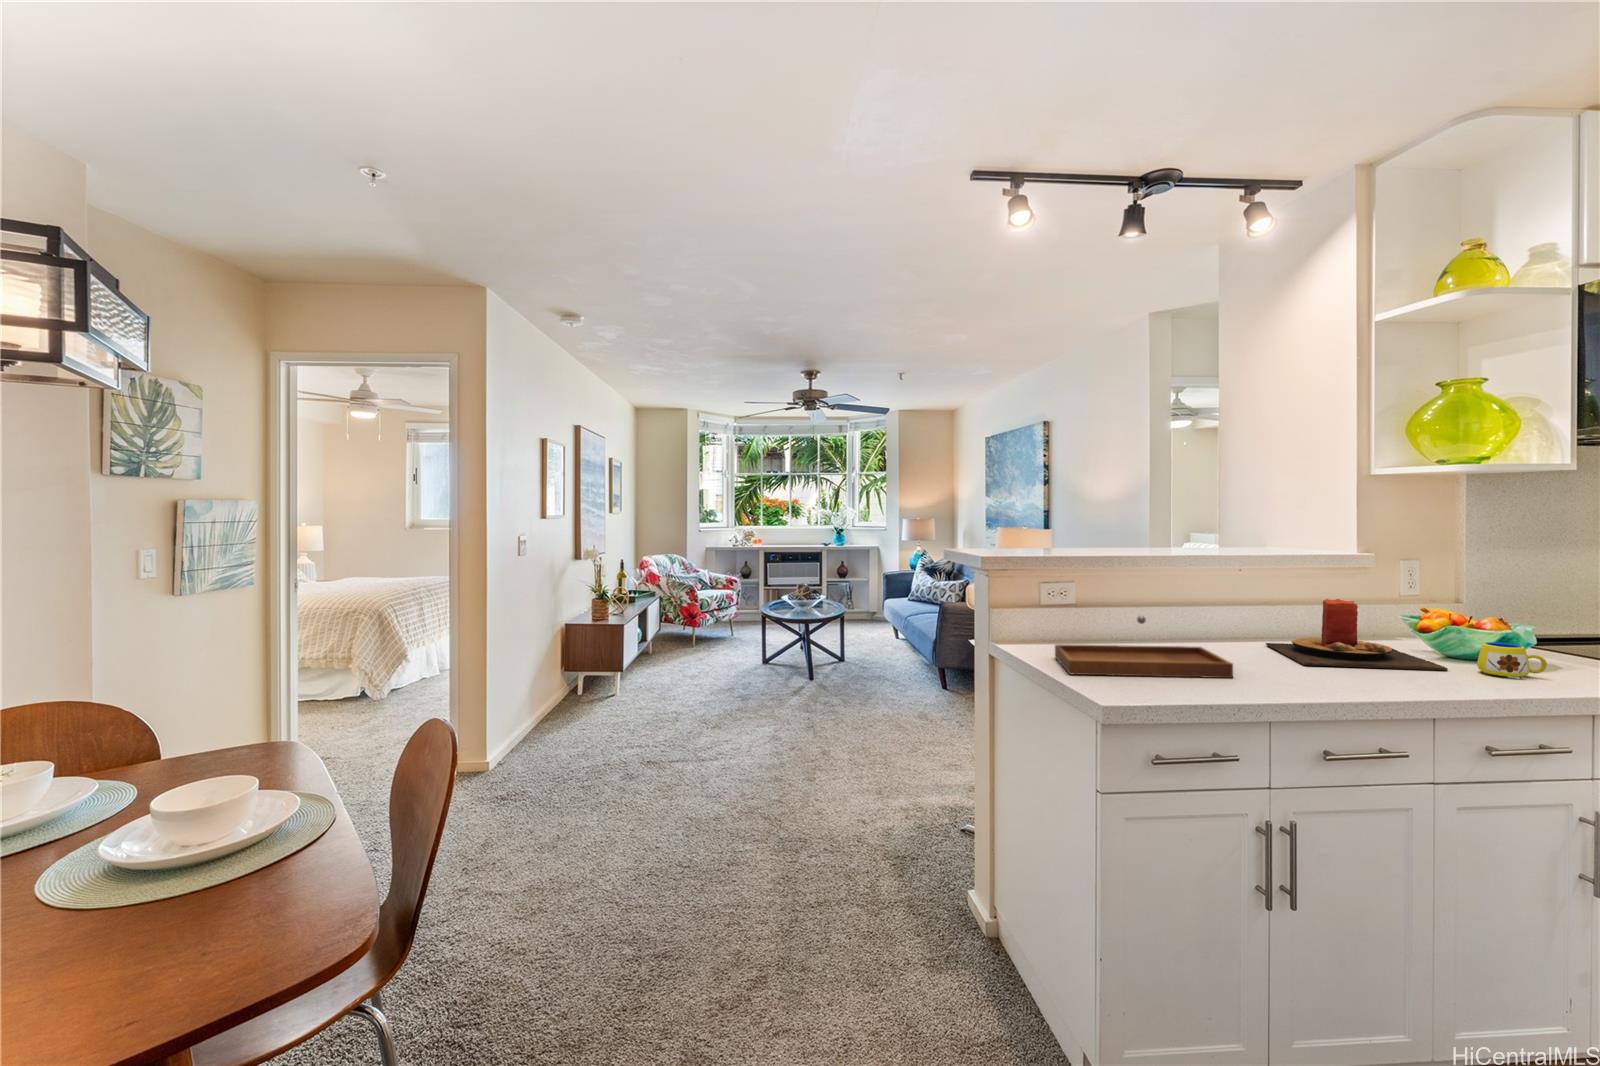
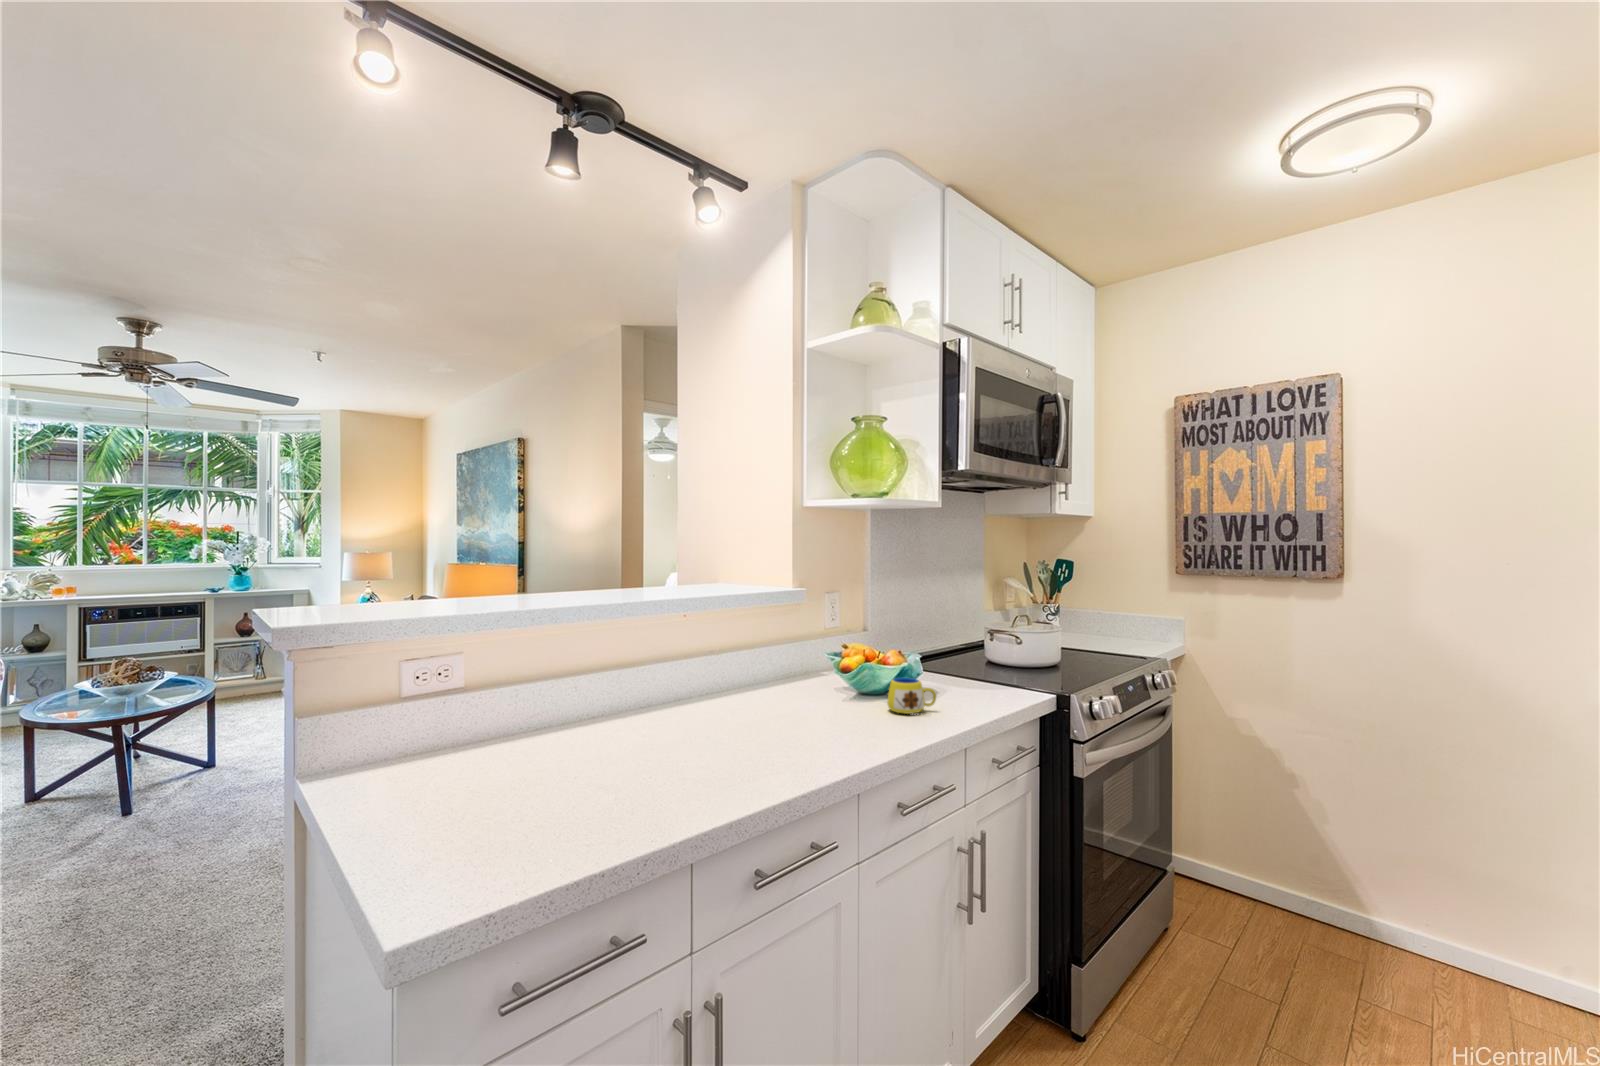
candle: present [1266,599,1448,671] -> none [707,642,866,728]
tray: present [1055,616,1233,678] -> none [413,689,657,807]

